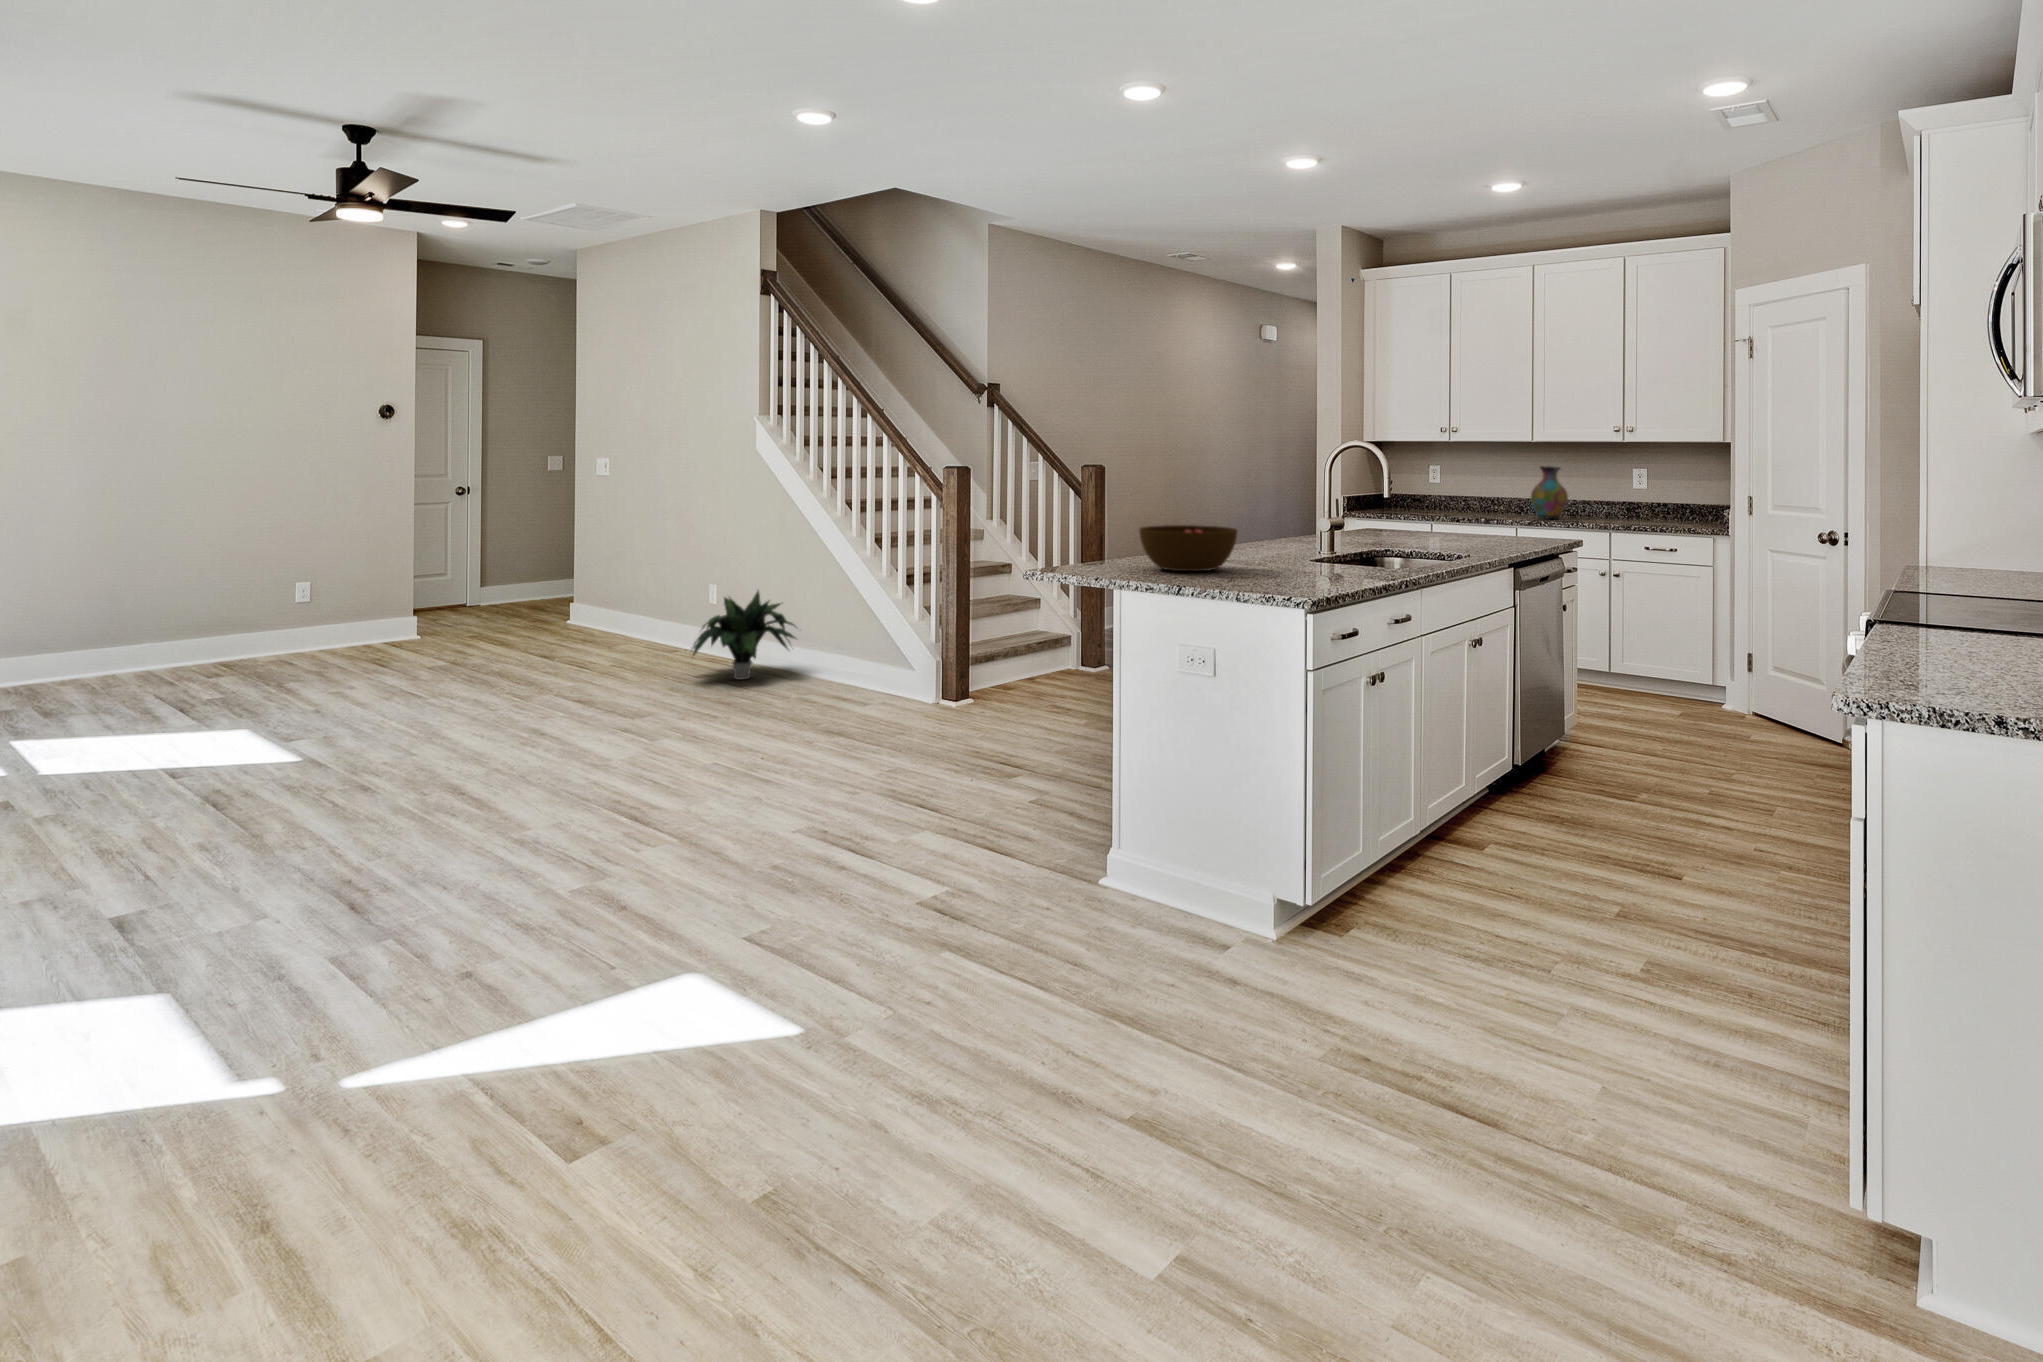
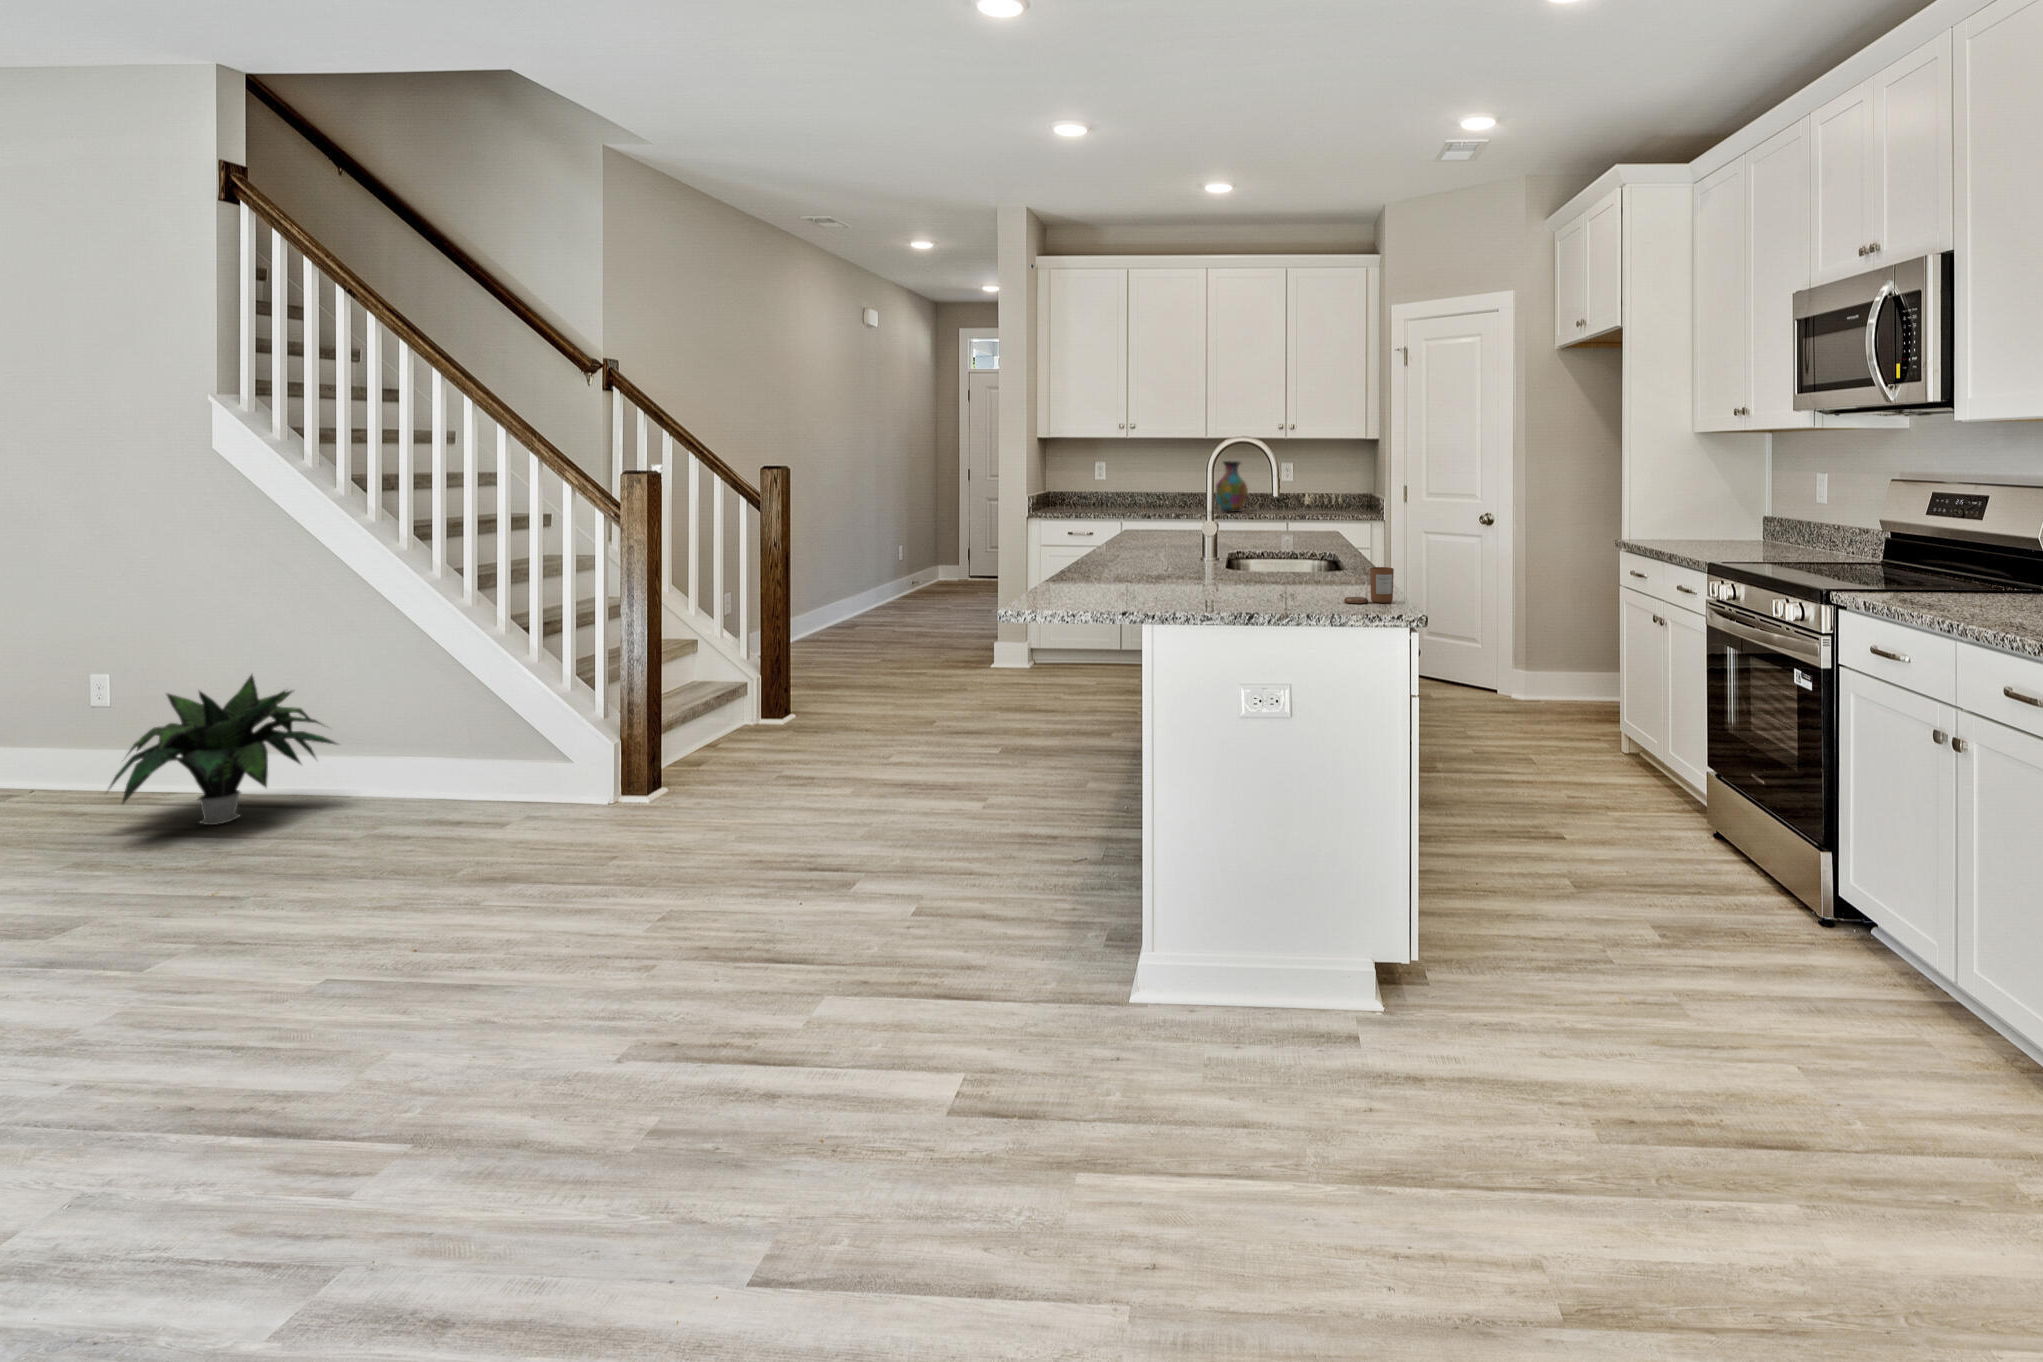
bowl: present [1139,525,1237,571] -> none [1153,541,1271,598]
candle: none [1263,552,1306,584] -> present [1344,567,1394,603]

